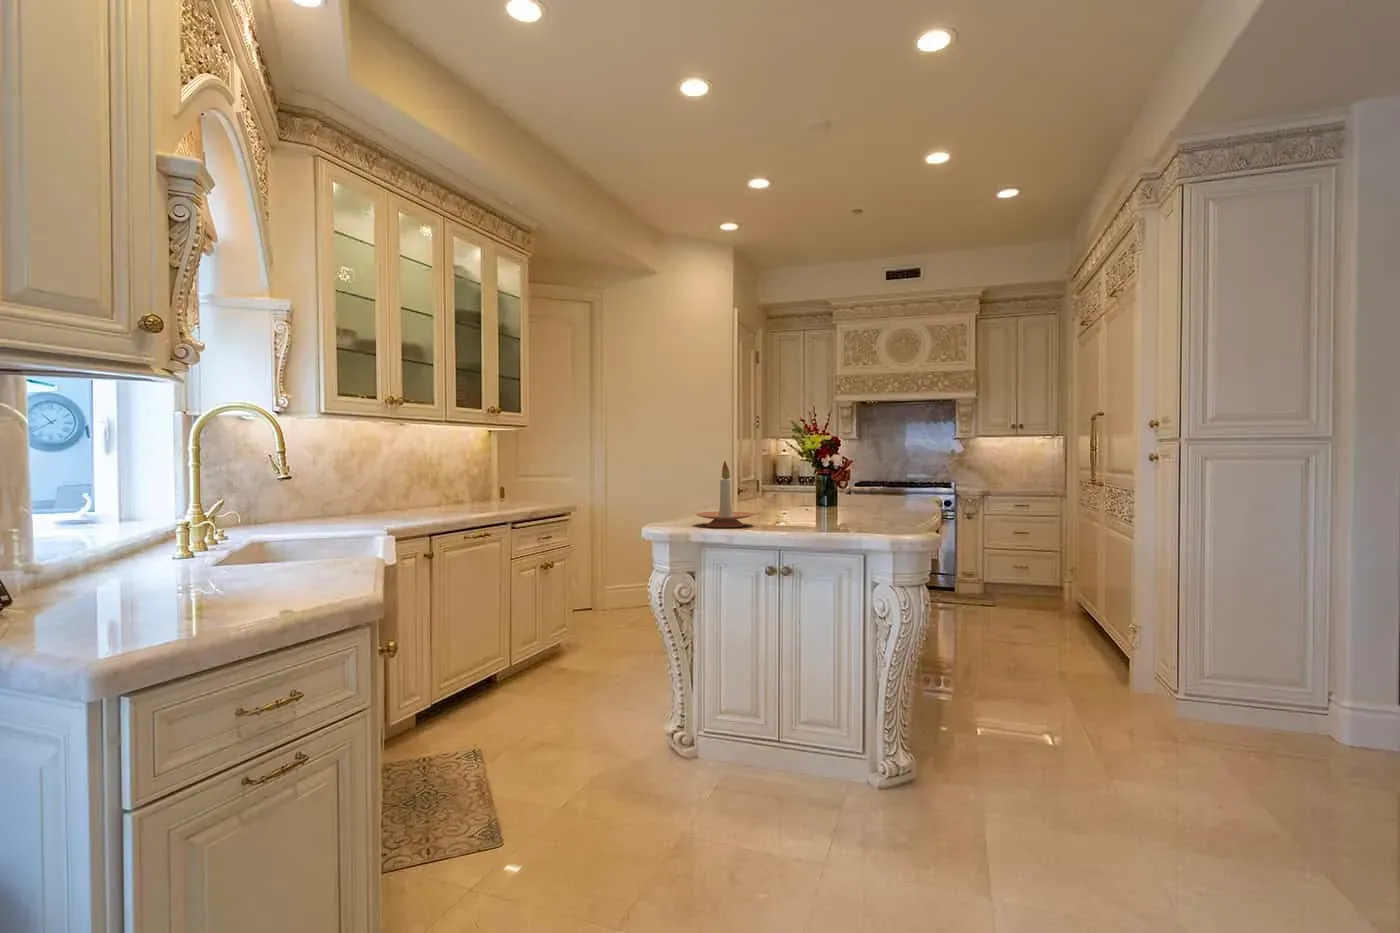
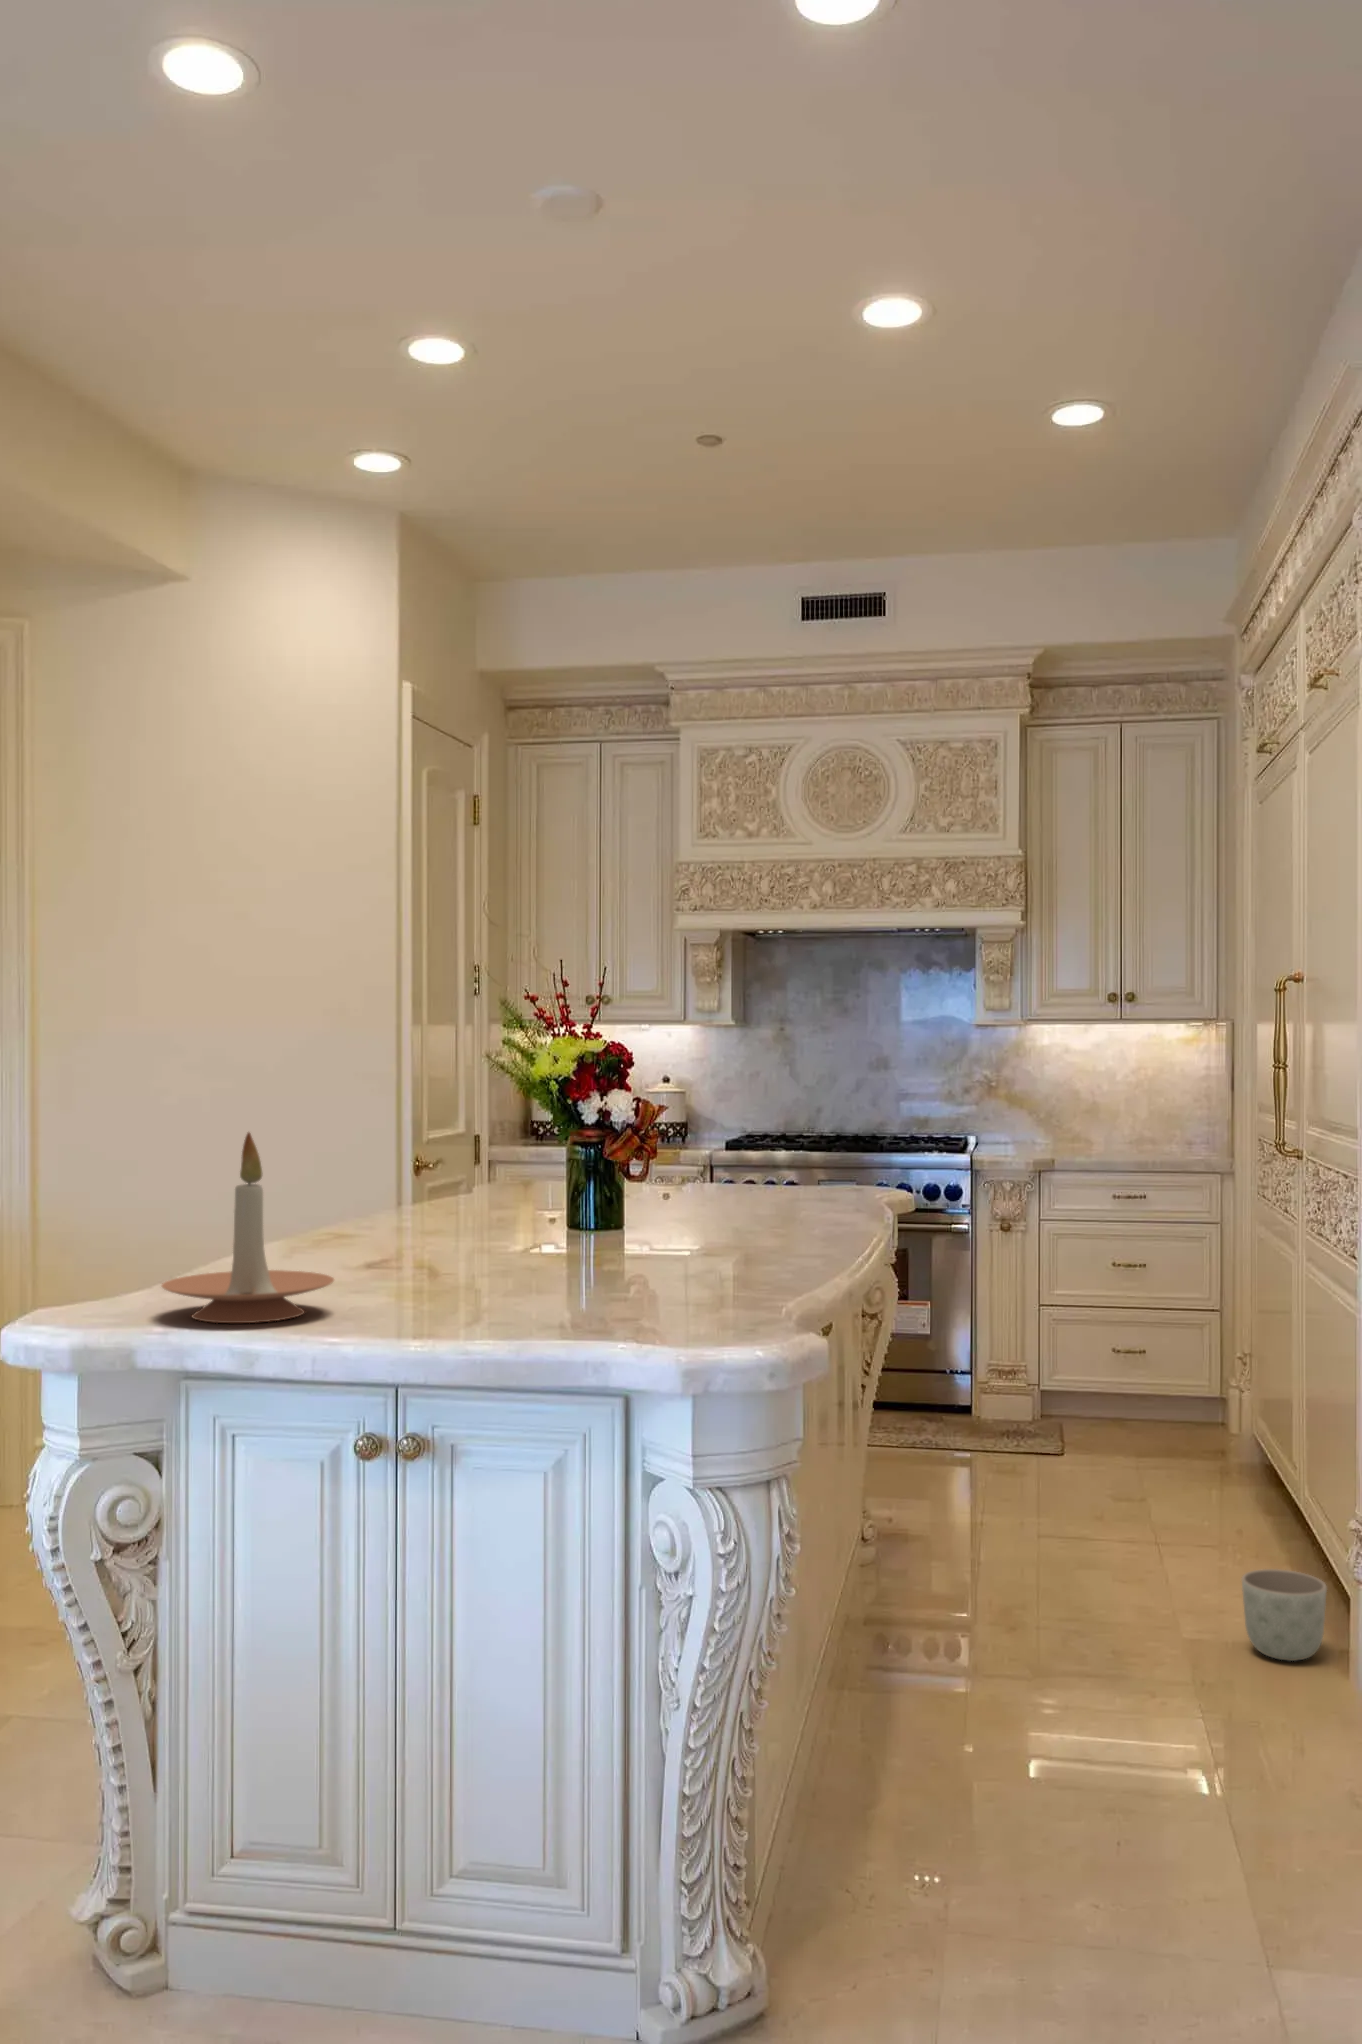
planter: none [1081,644,1117,678] -> present [1242,1569,1327,1661]

